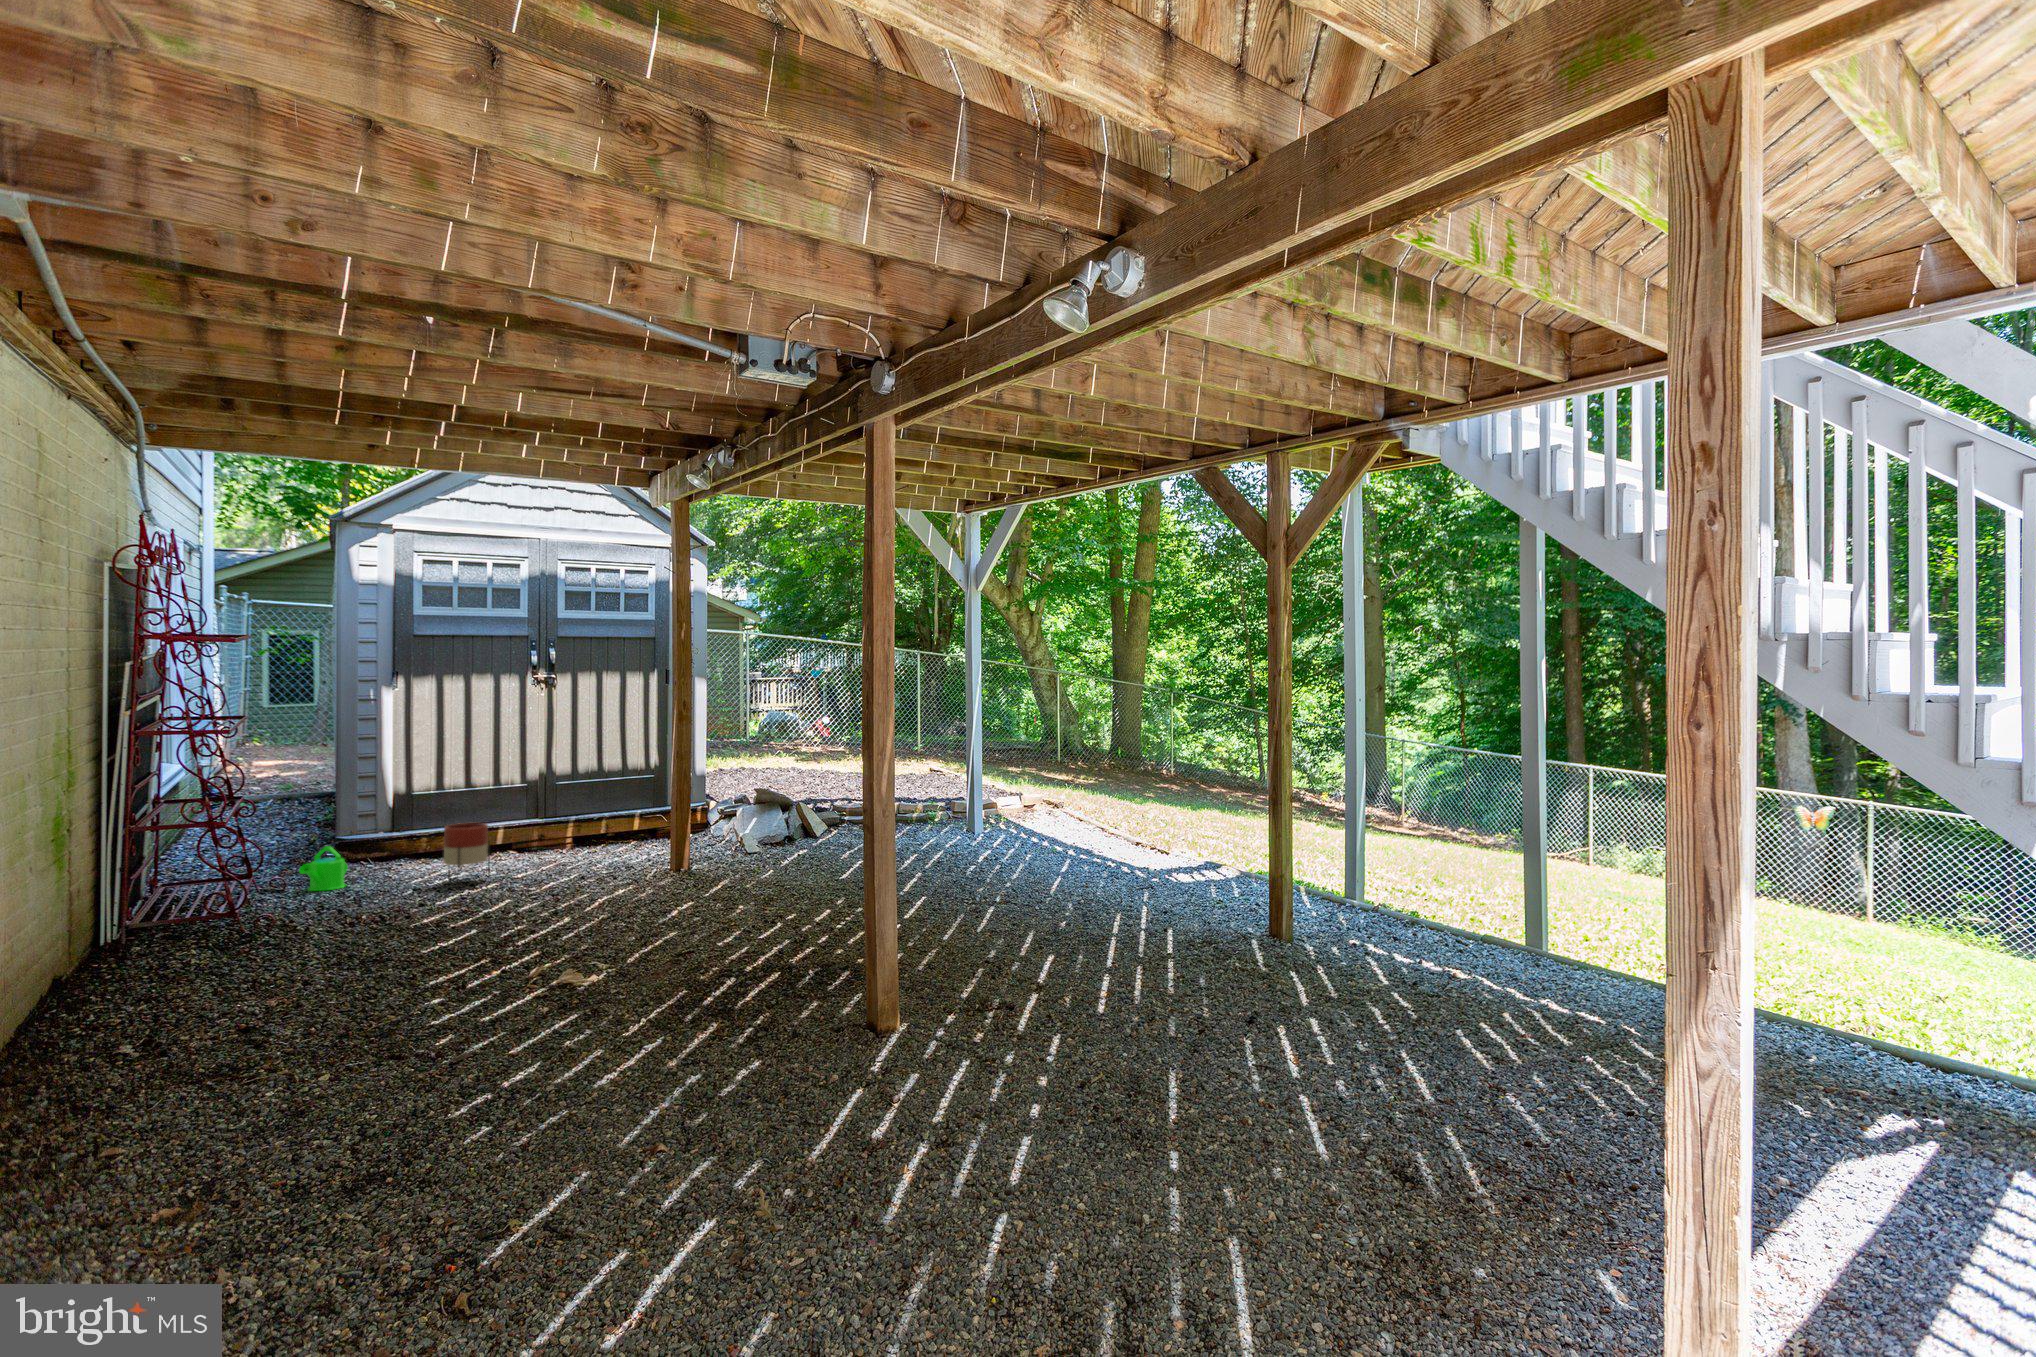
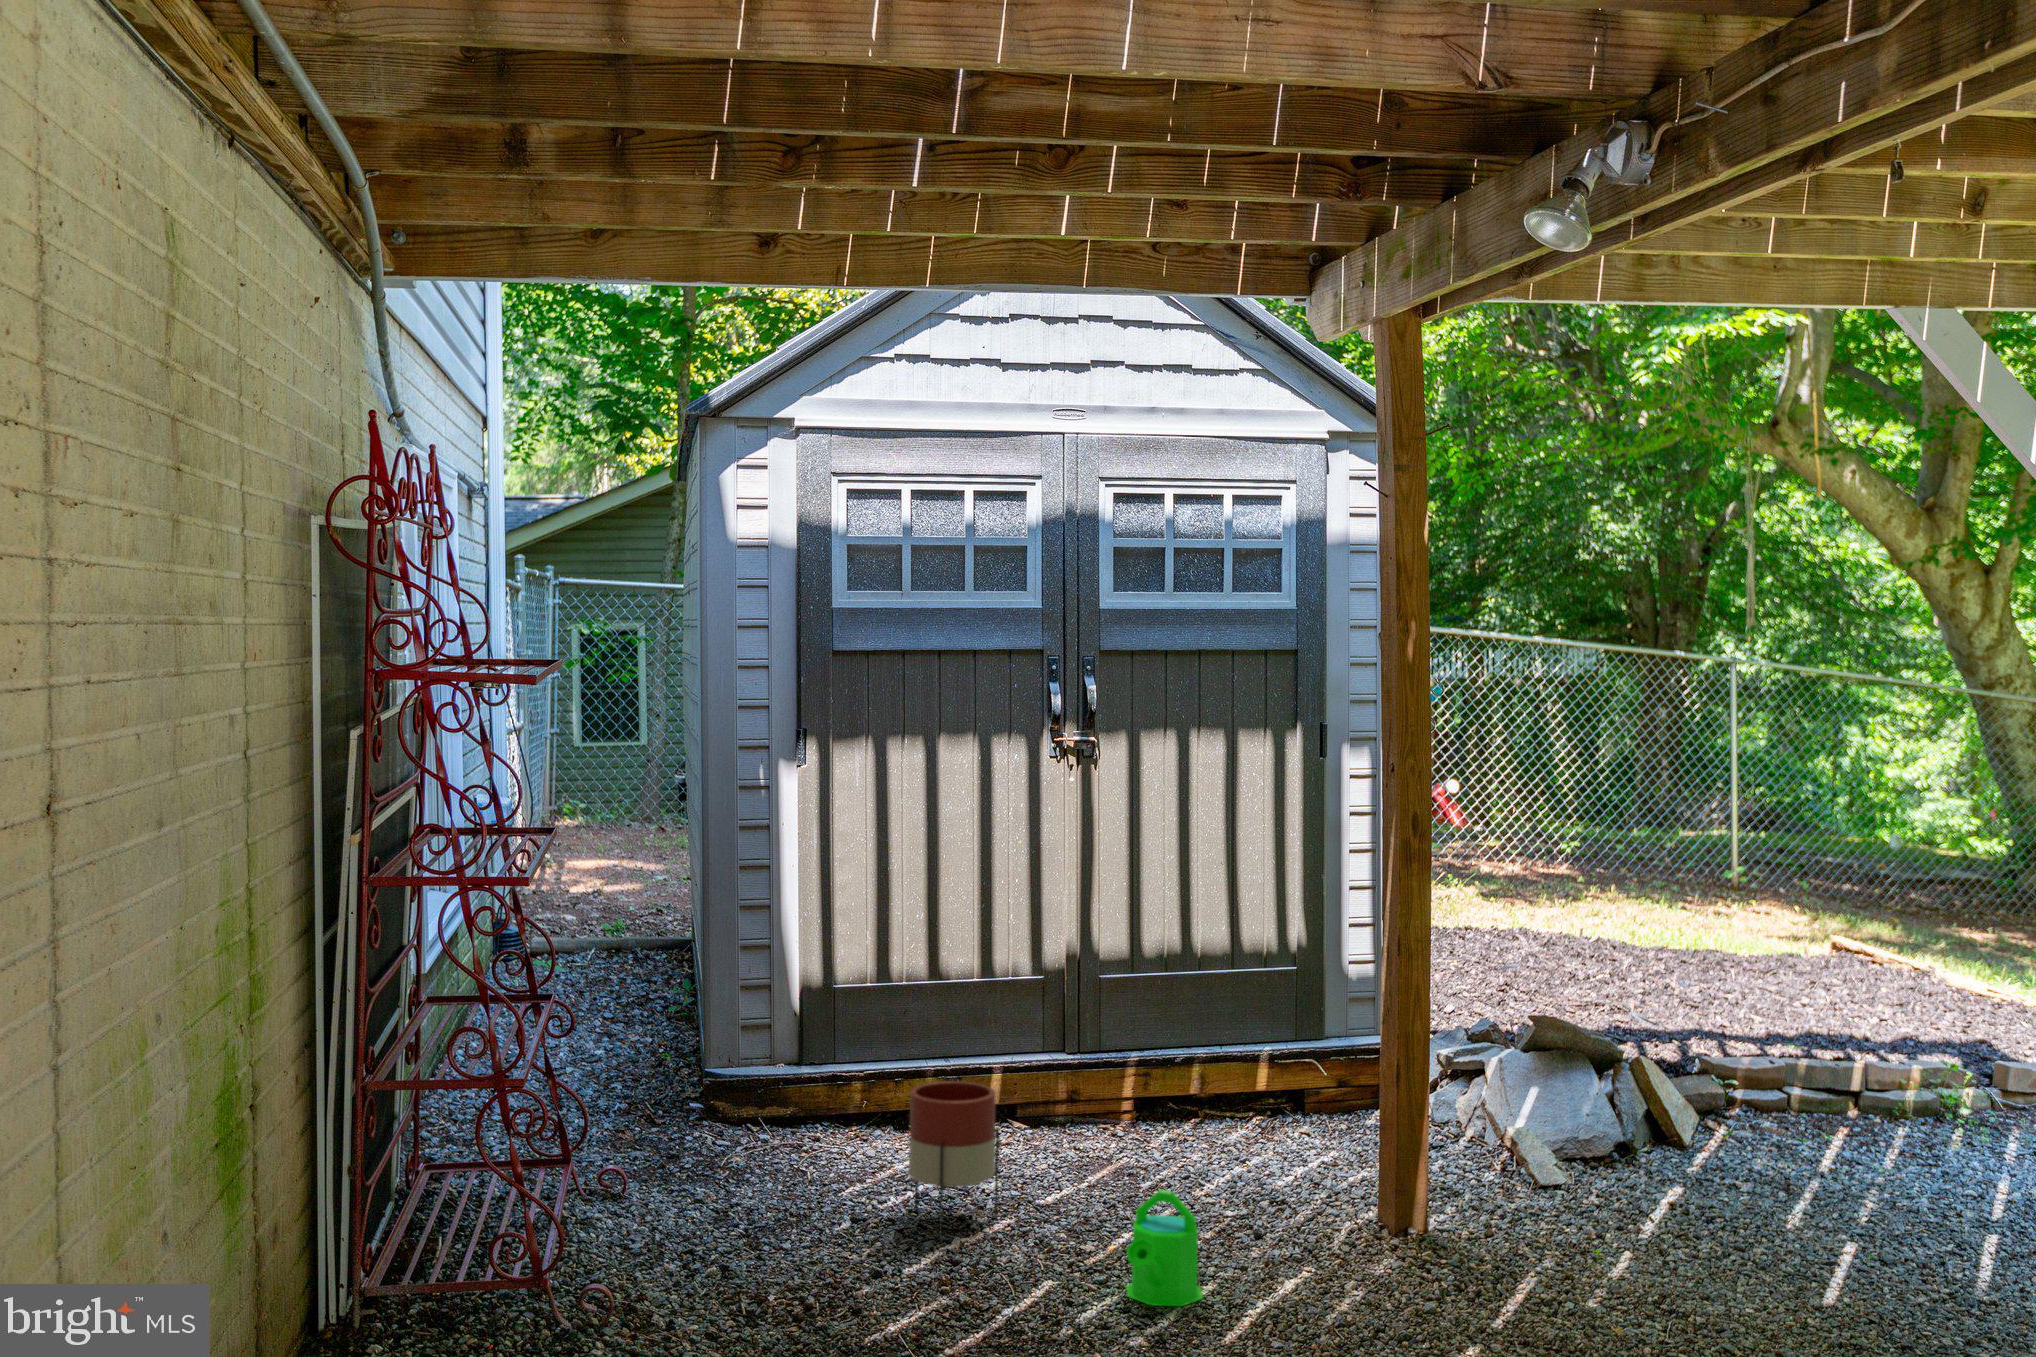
watering can: present [299,846,348,891] -> present [1126,1190,1203,1306]

